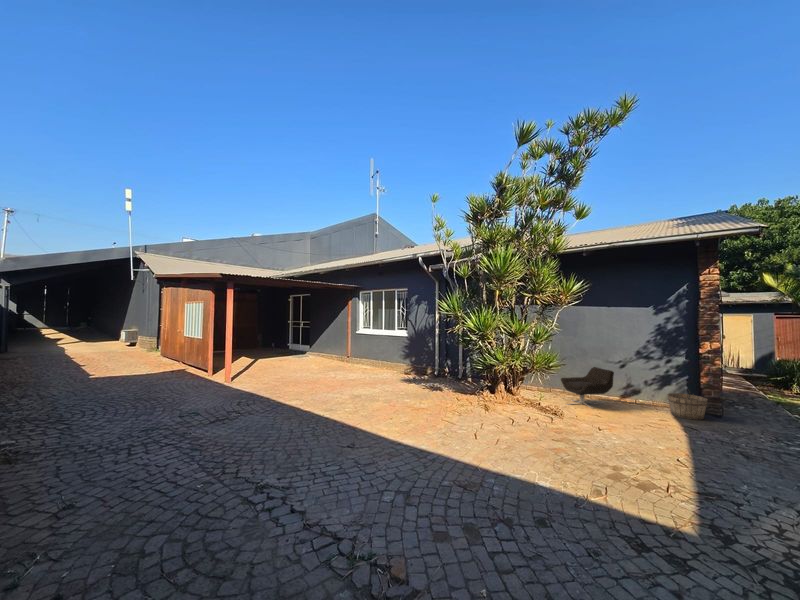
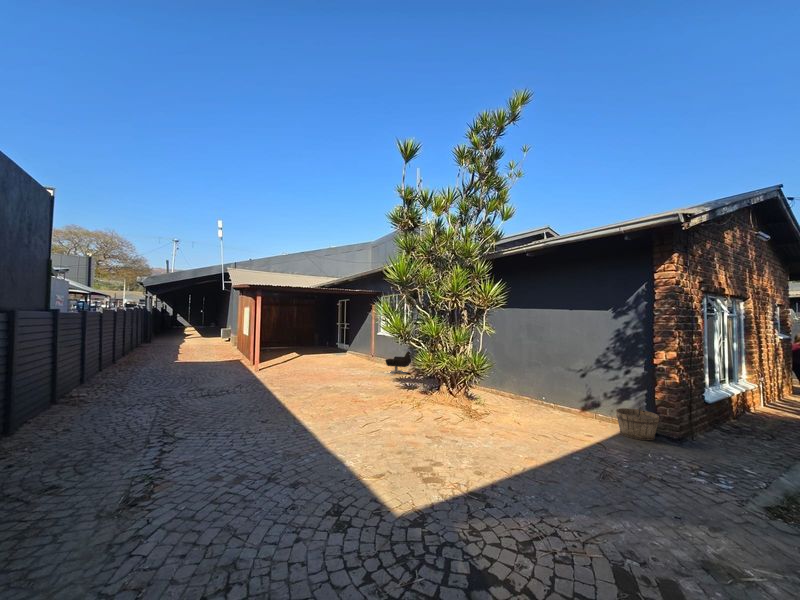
lounge chair: present [561,367,614,408] -> present [385,352,411,375]

